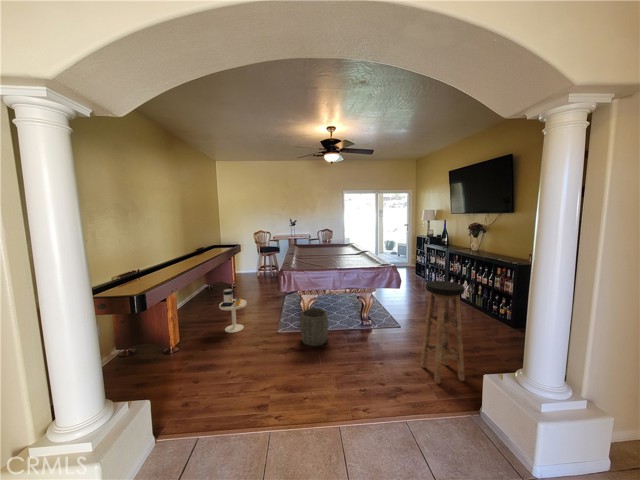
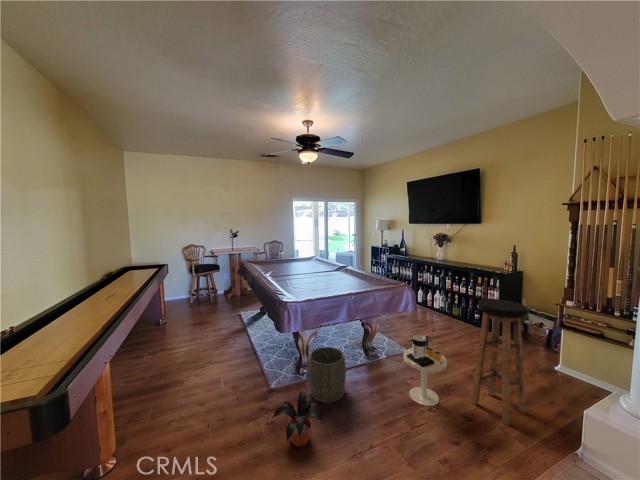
side table: present [219,289,247,333] -> present [403,335,447,406]
potted plant: none [261,330,294,363] -> present [273,391,323,446]

